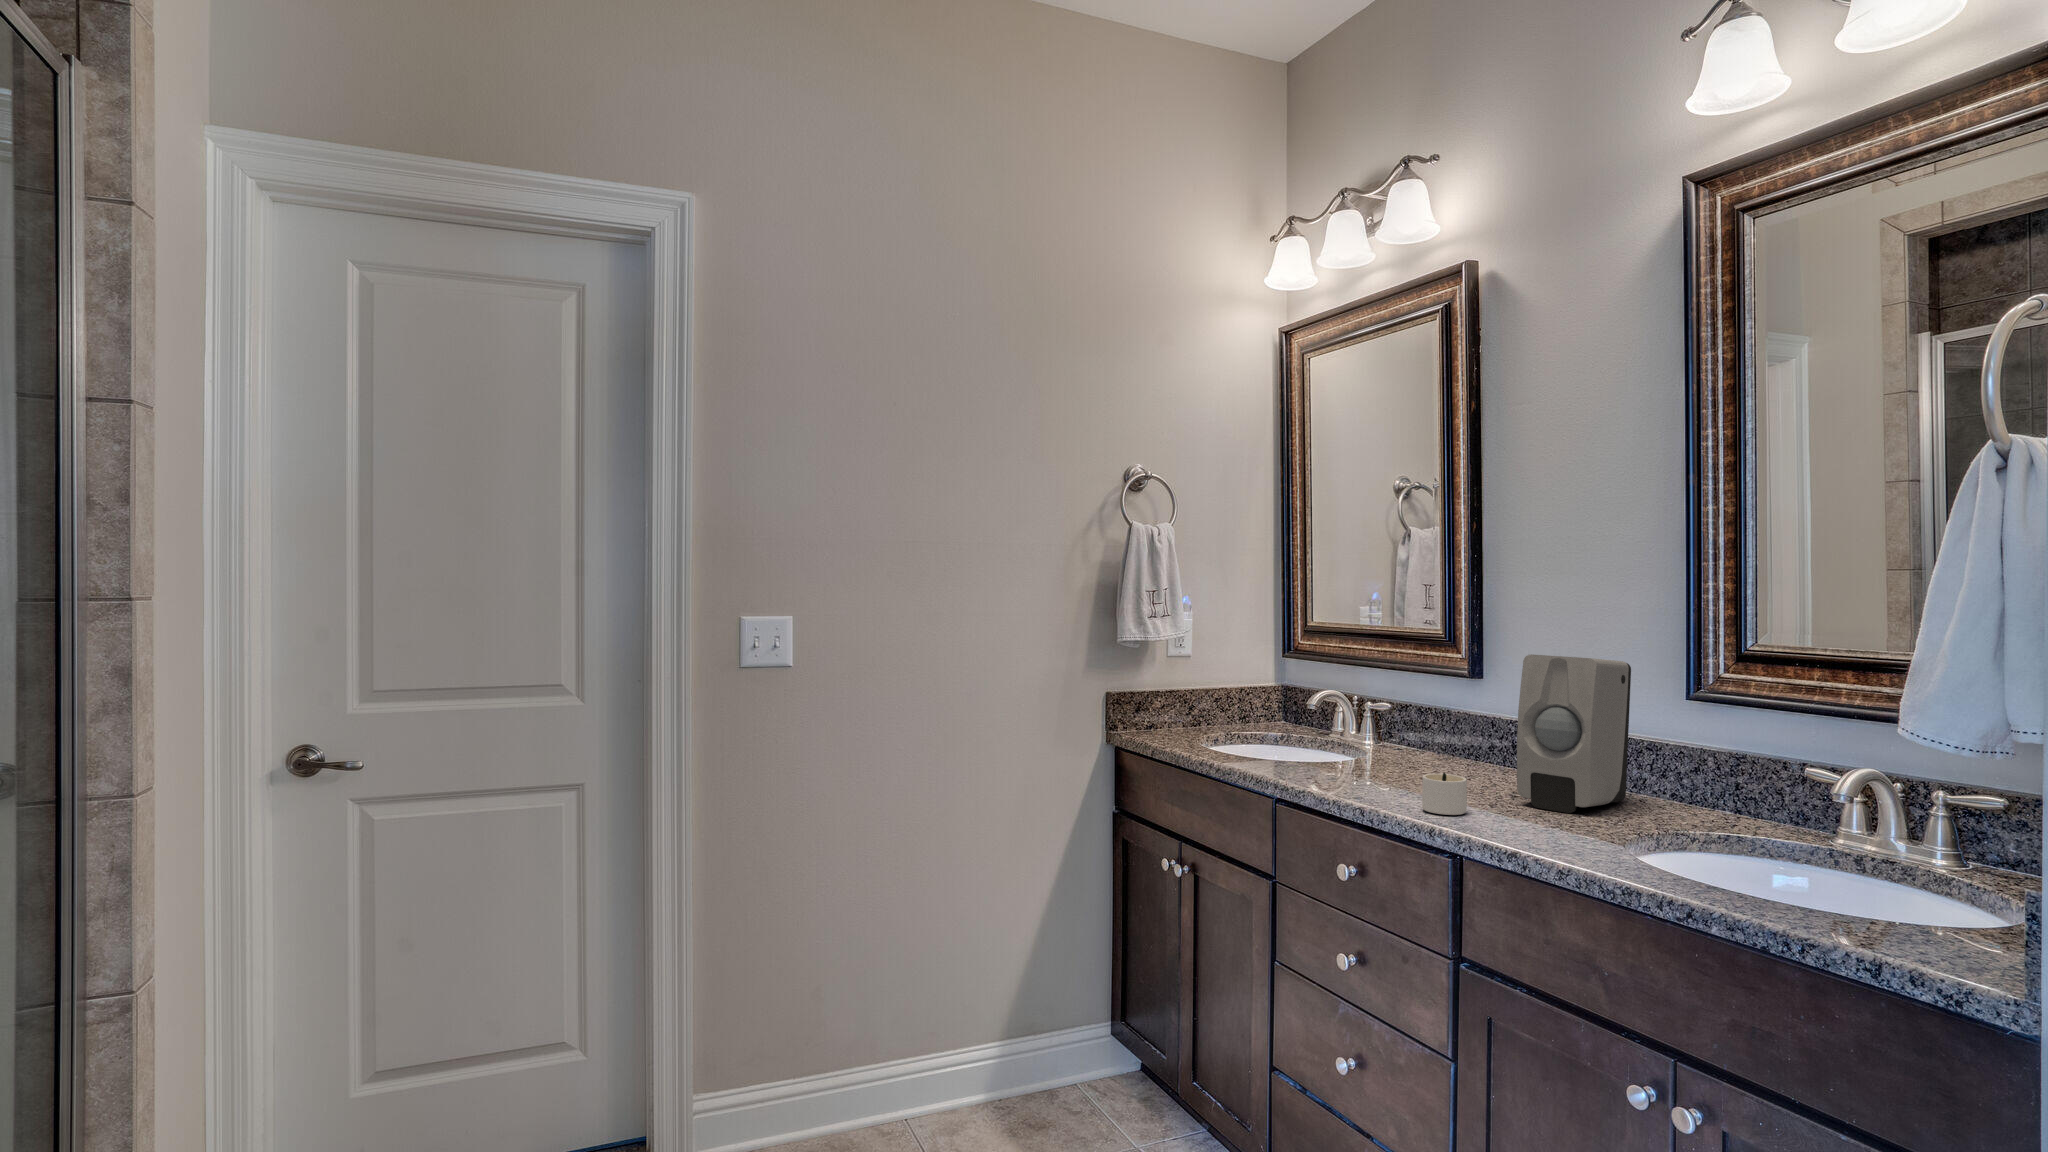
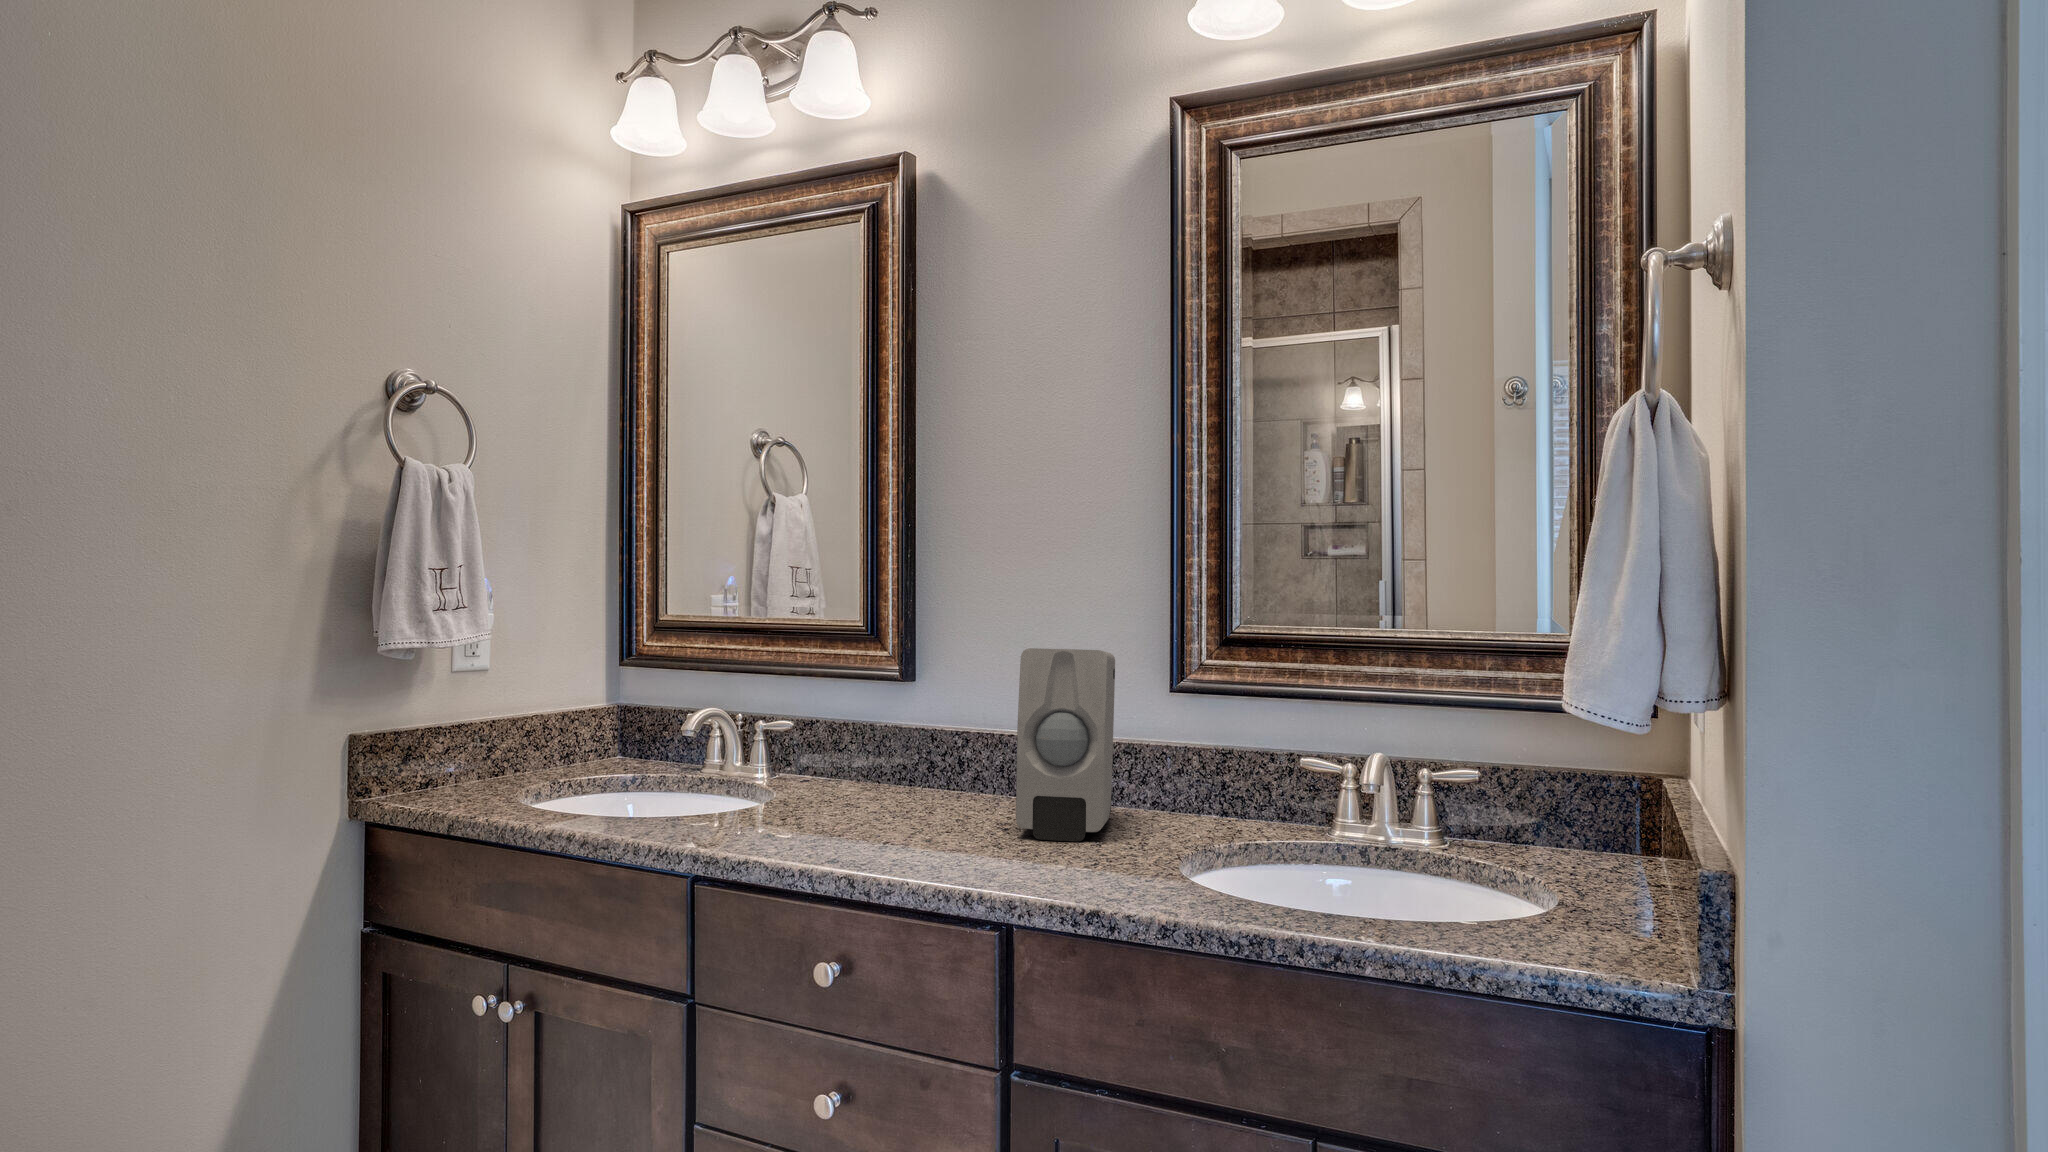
candle: present [1422,773,1467,815] -> none [926,810,1000,867]

